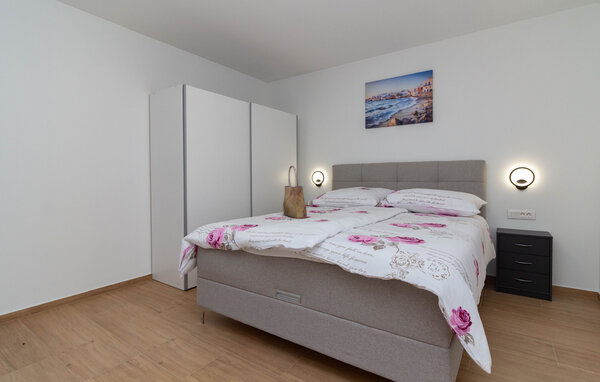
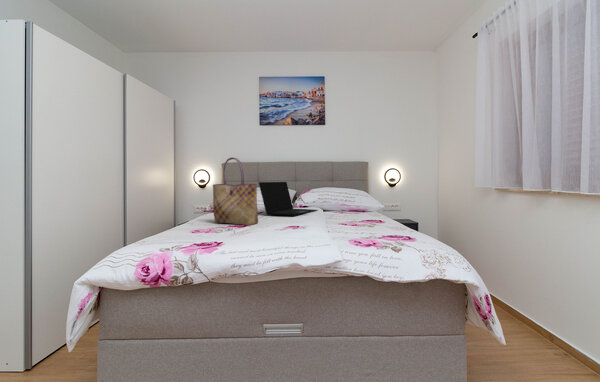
laptop: none [326,184,381,215] -> present [259,182,318,216]

